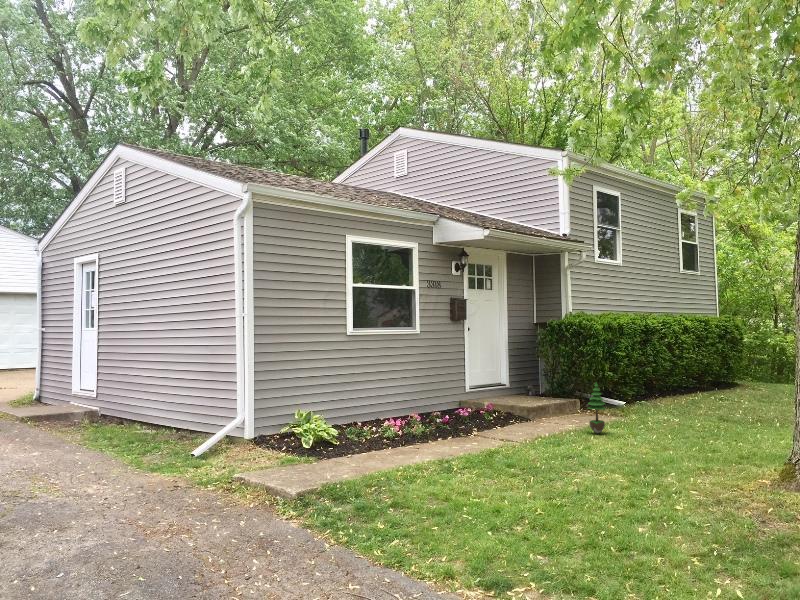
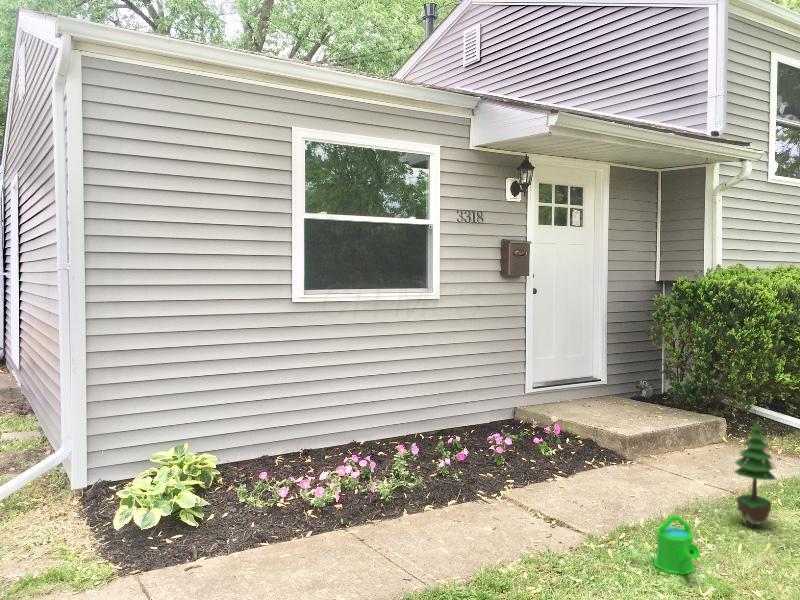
watering can: none [555,421,576,447] -> present [654,515,700,575]

